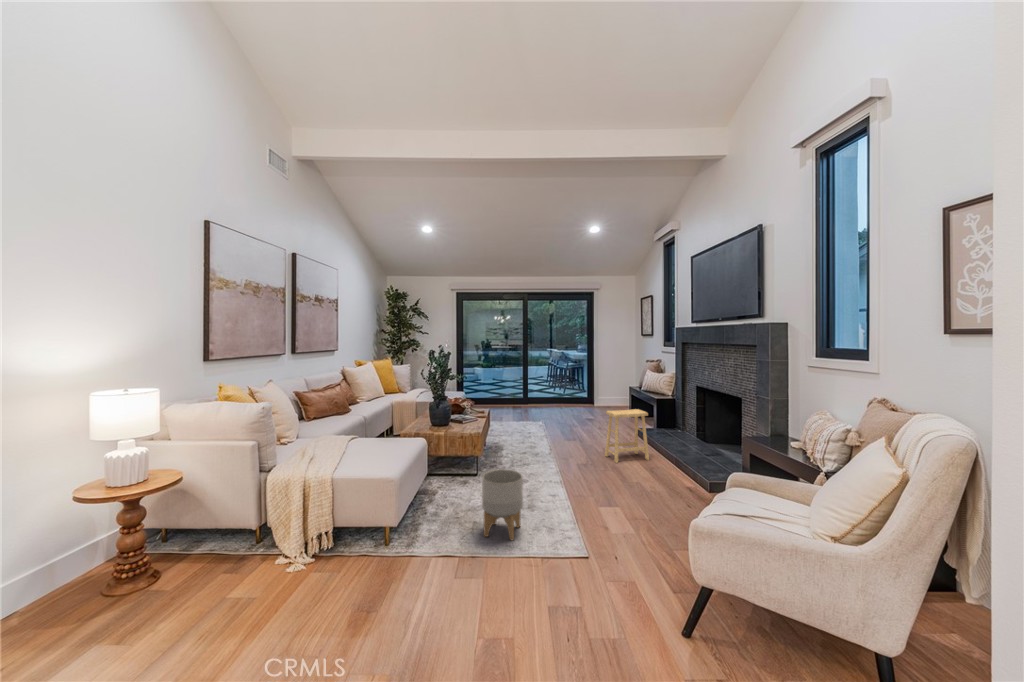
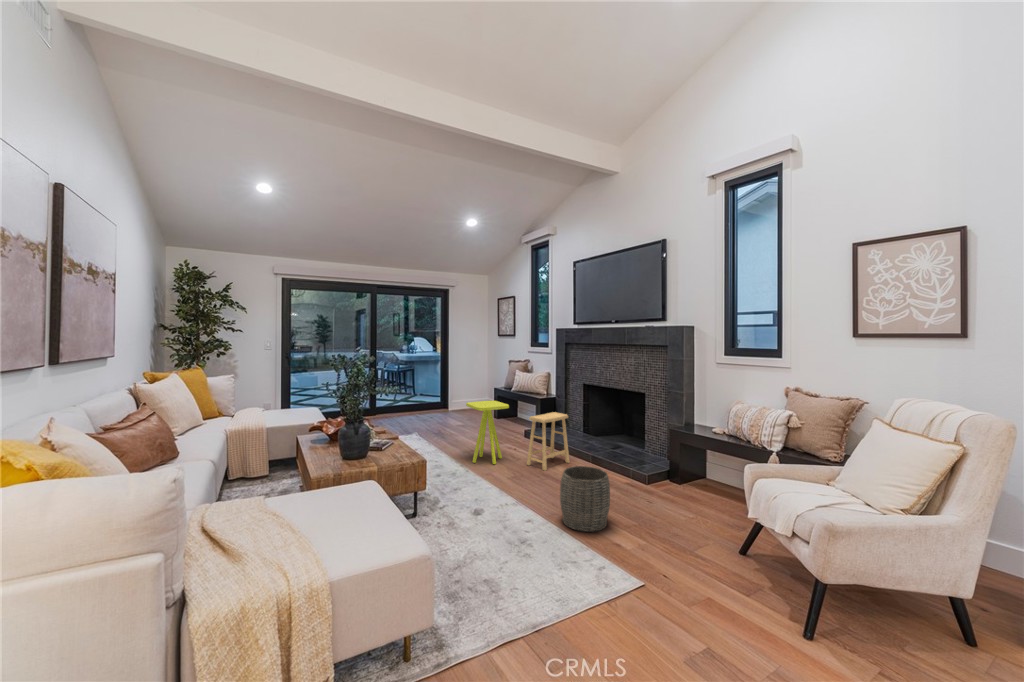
side table: none [557,394,591,451] -> present [466,401,509,464]
woven basket: none [579,456,625,517] -> present [560,466,610,532]
planter: present [482,469,523,540] -> none [496,499,547,591]

